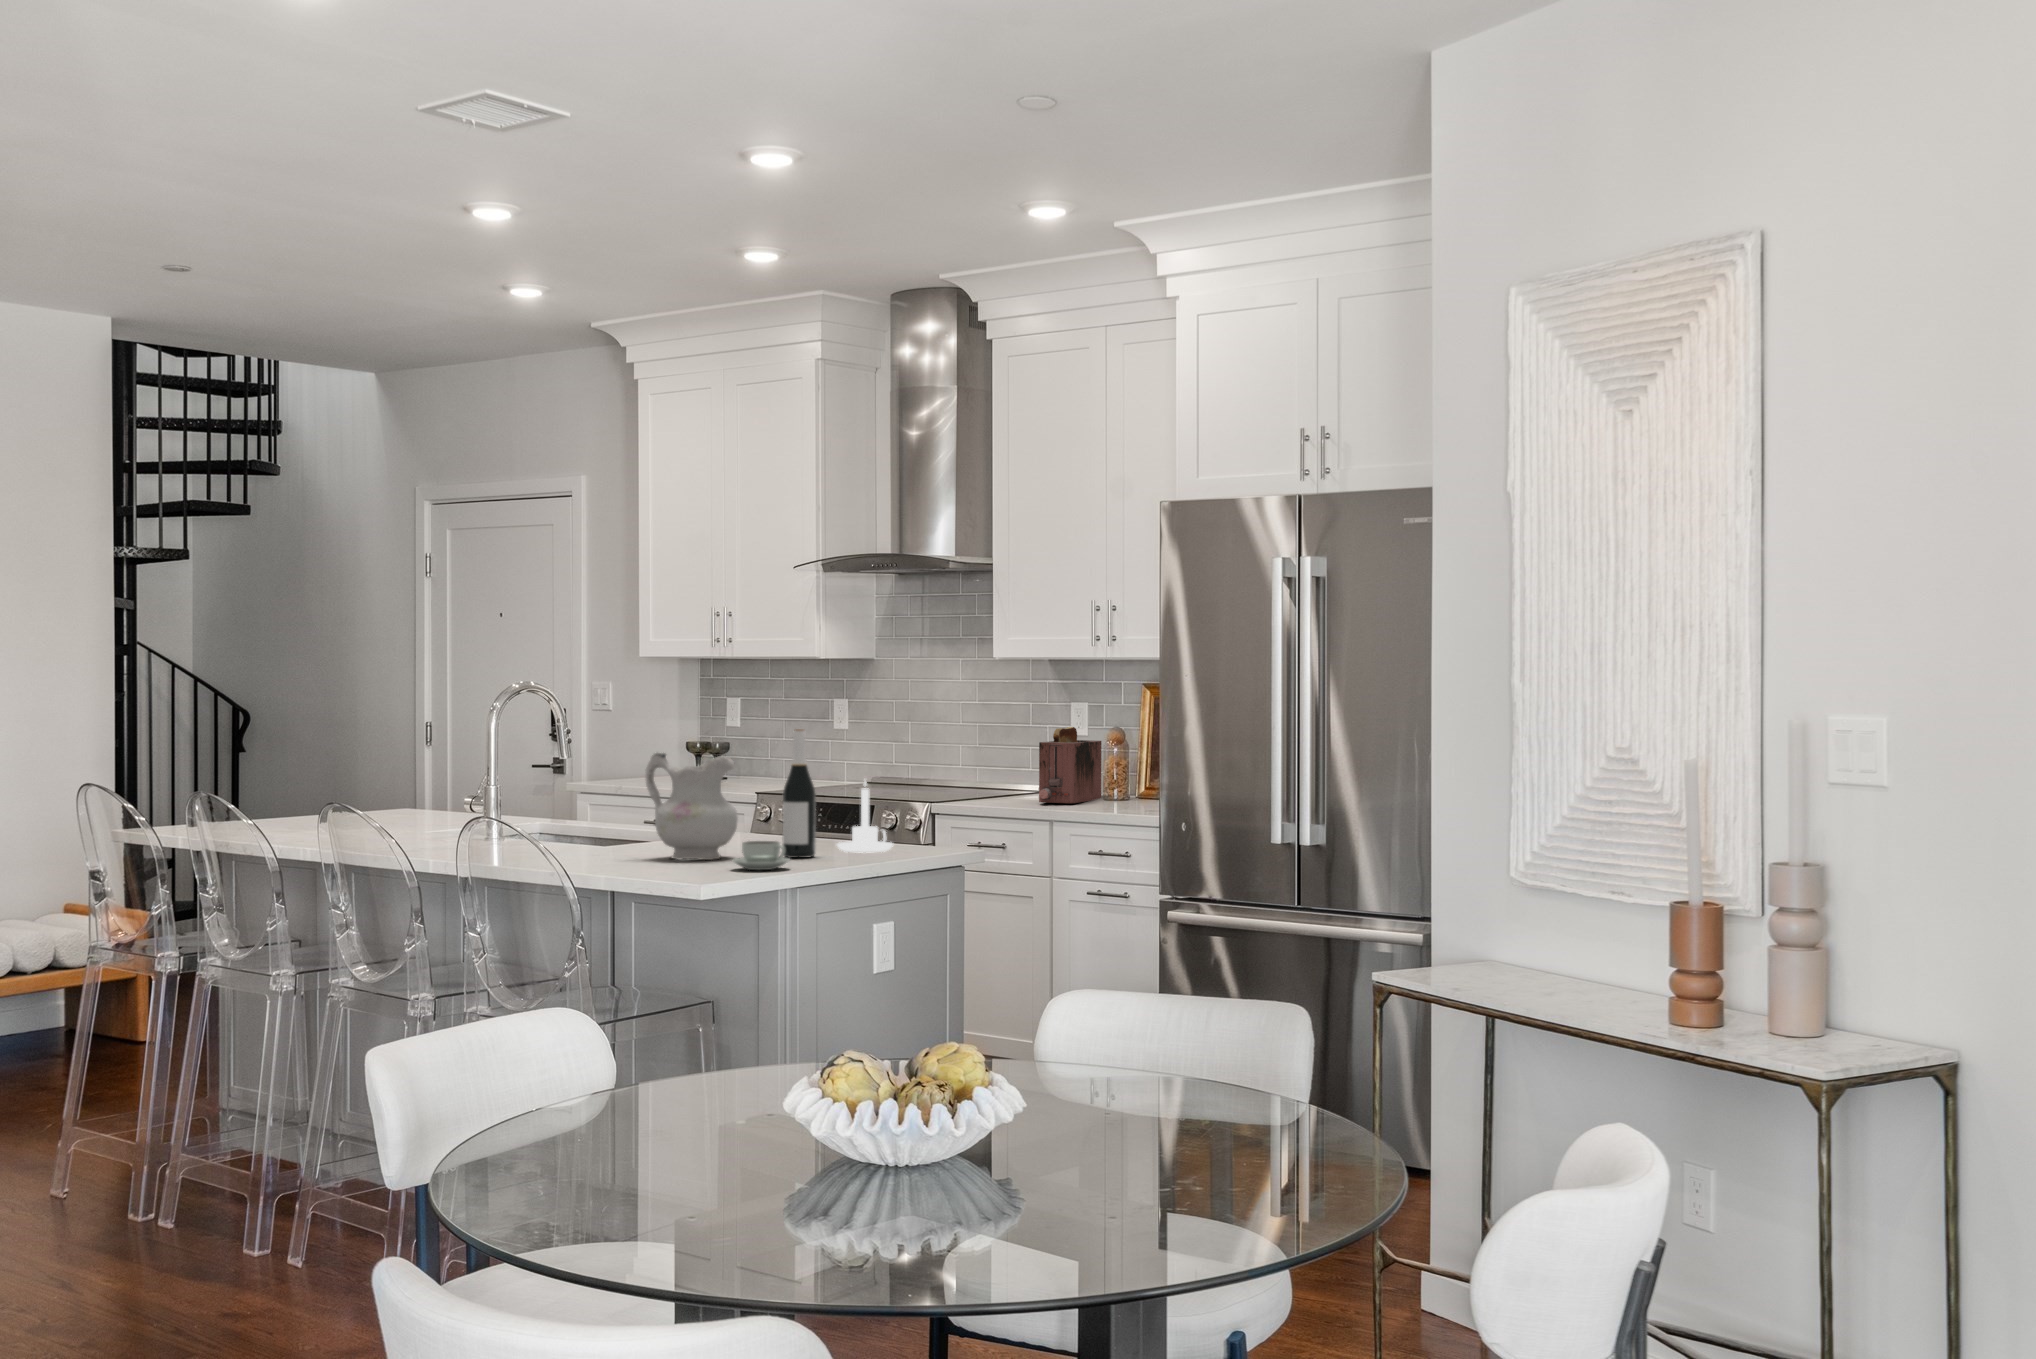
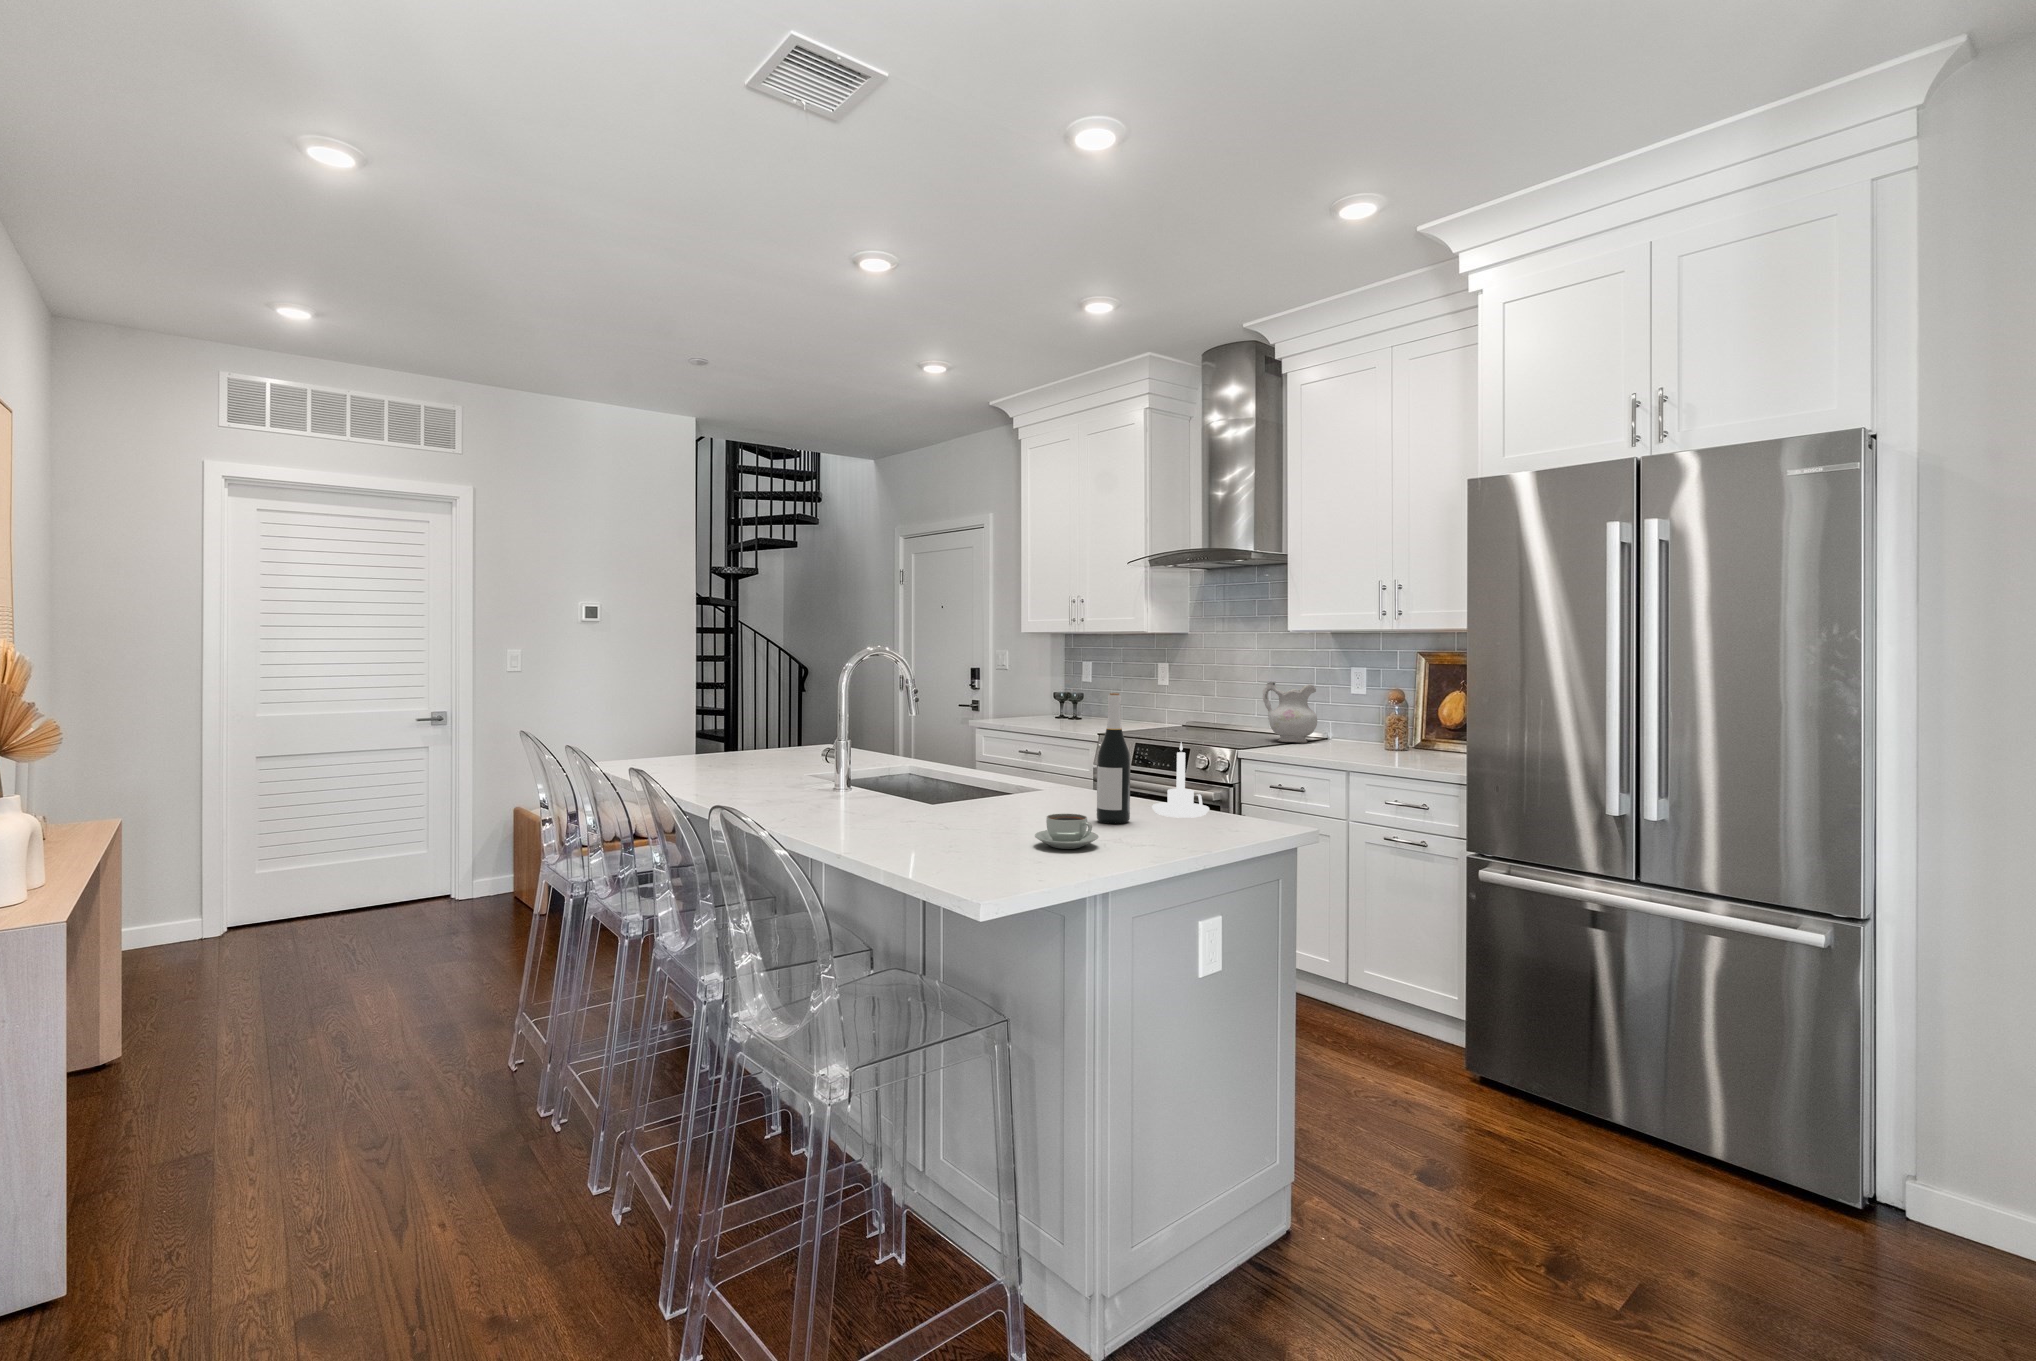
toaster: present [1039,727,1102,803] -> none [1329,689,1382,754]
ceramic pitcher: present [645,753,738,860] -> present [1263,682,1317,743]

